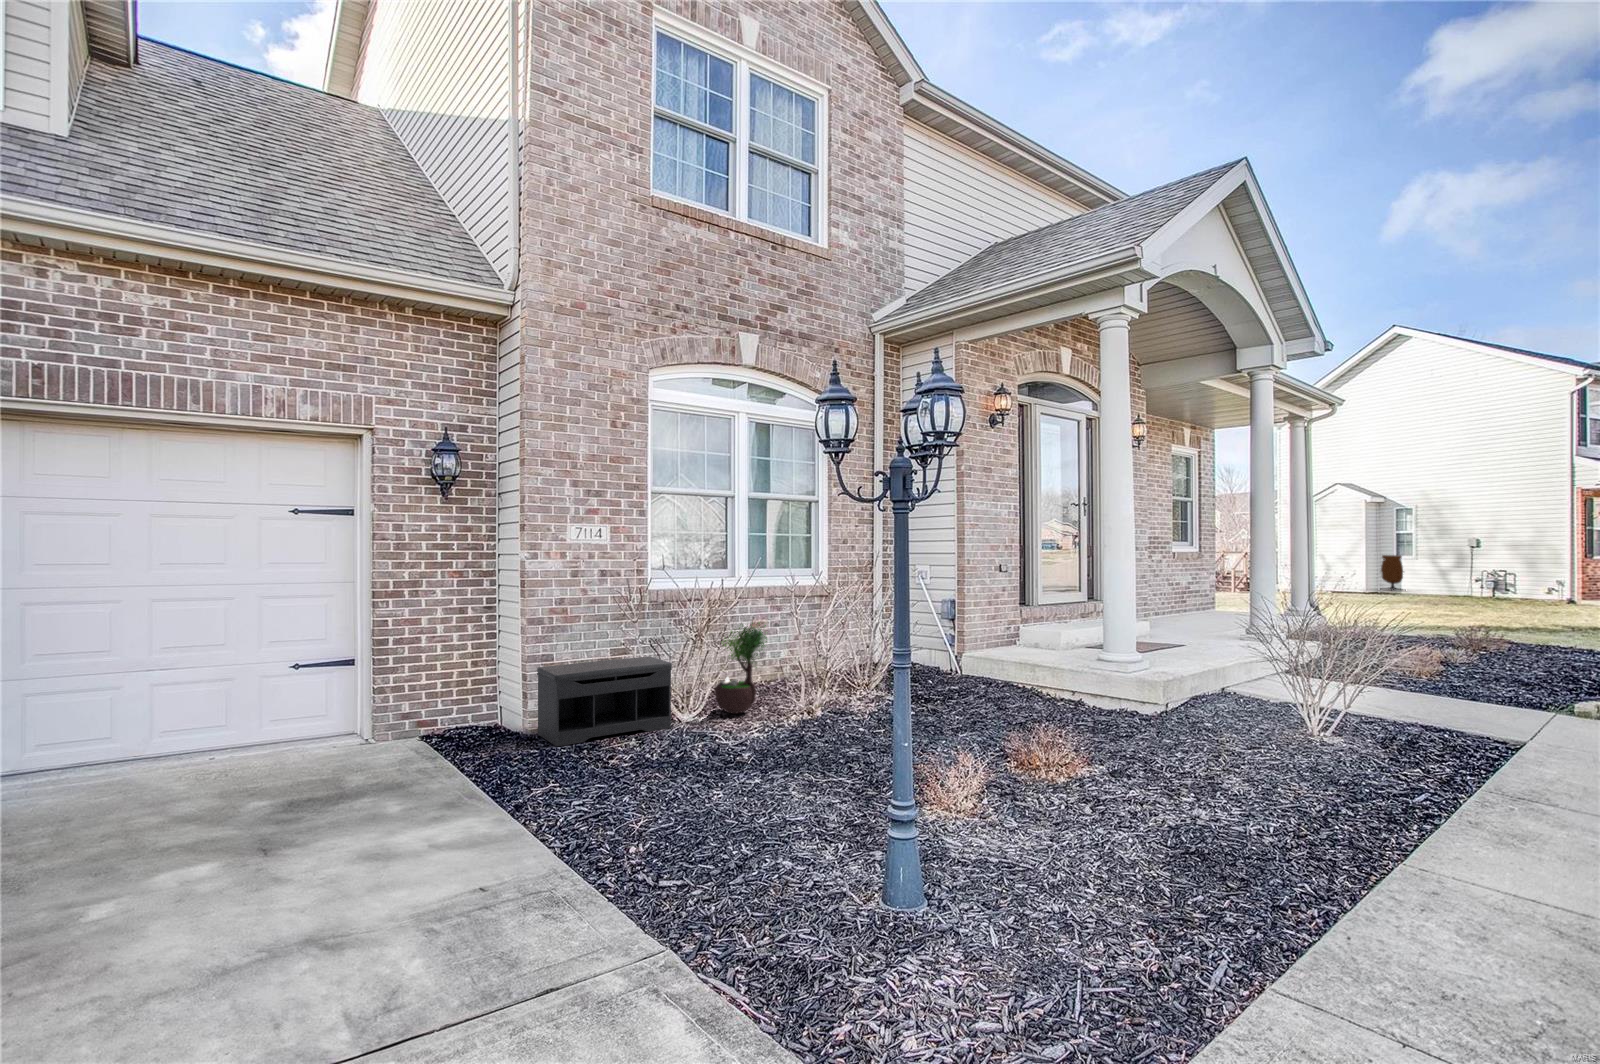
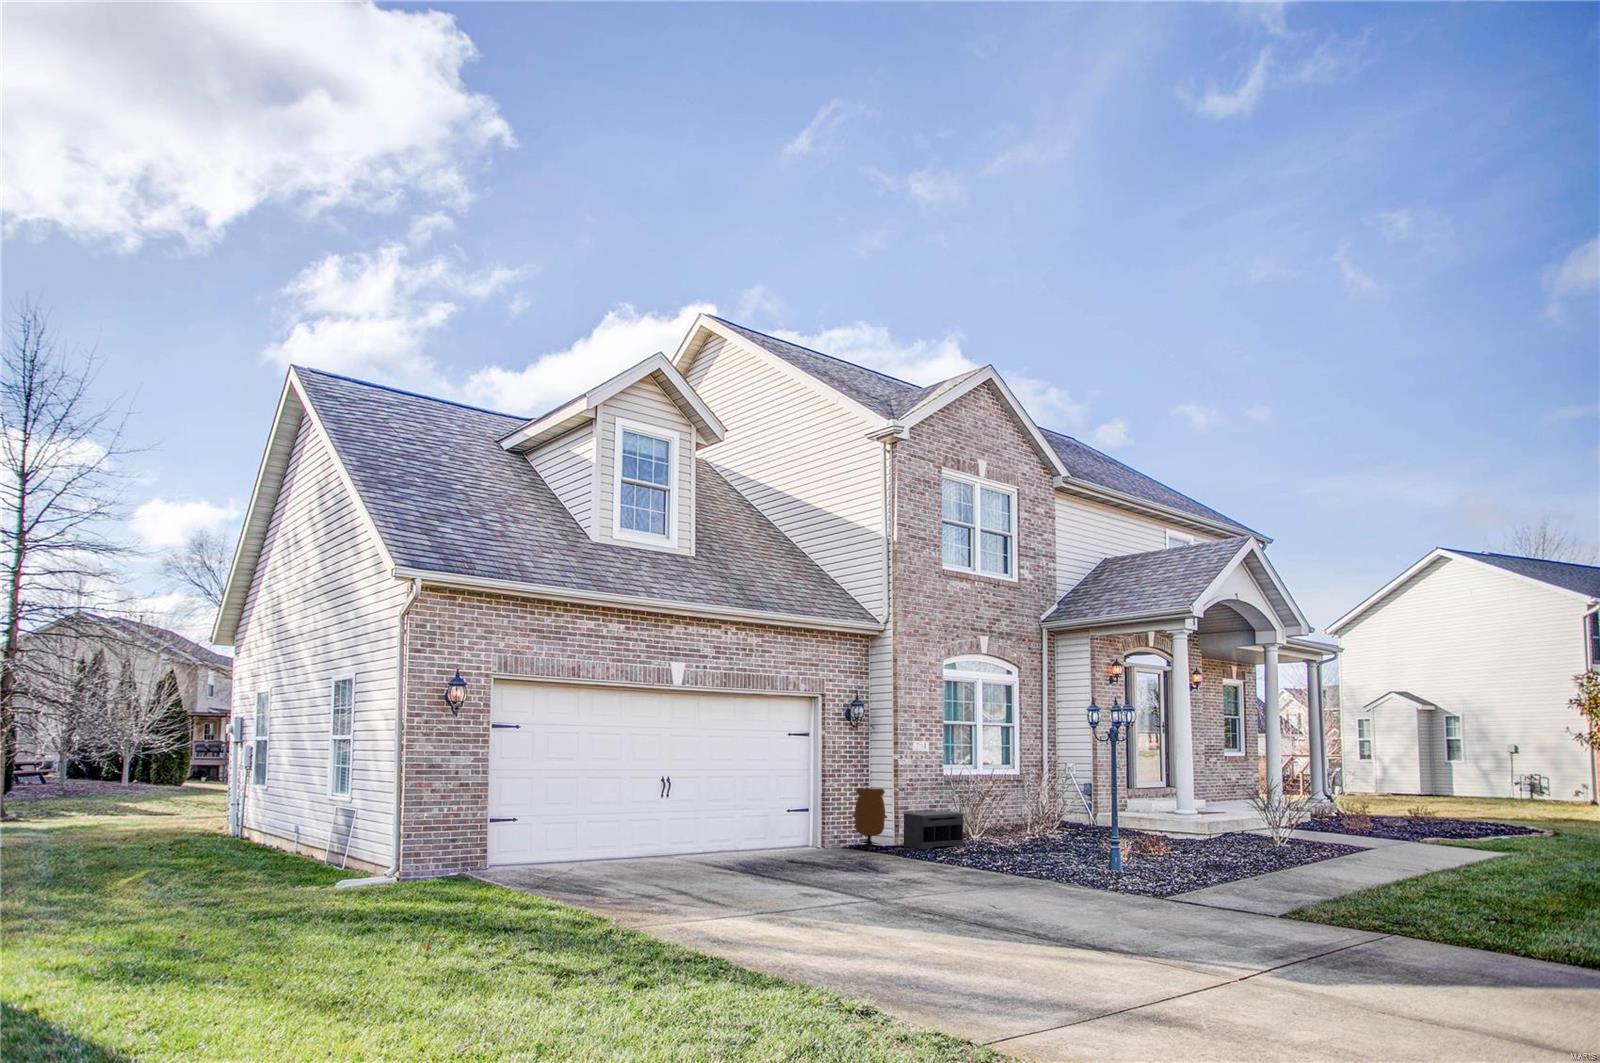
lounge chair: present [1381,555,1404,590] -> present [850,788,888,852]
potted tree: present [715,623,767,714] -> none [975,792,1005,843]

